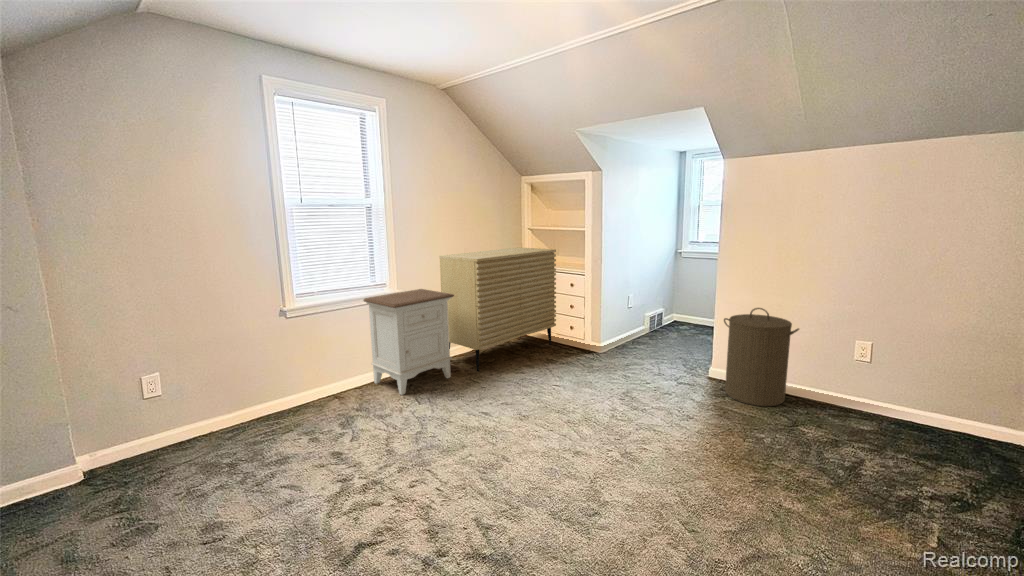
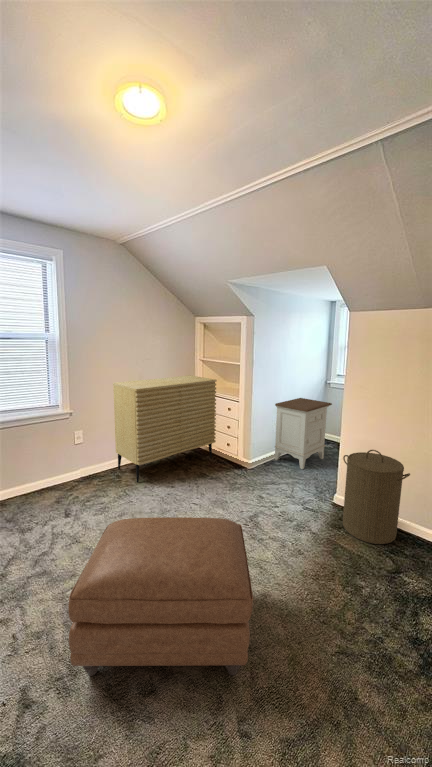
nightstand: present [364,289,454,395] -> present [275,398,332,469]
ottoman: none [508,371,688,510] -> present [68,517,253,676]

